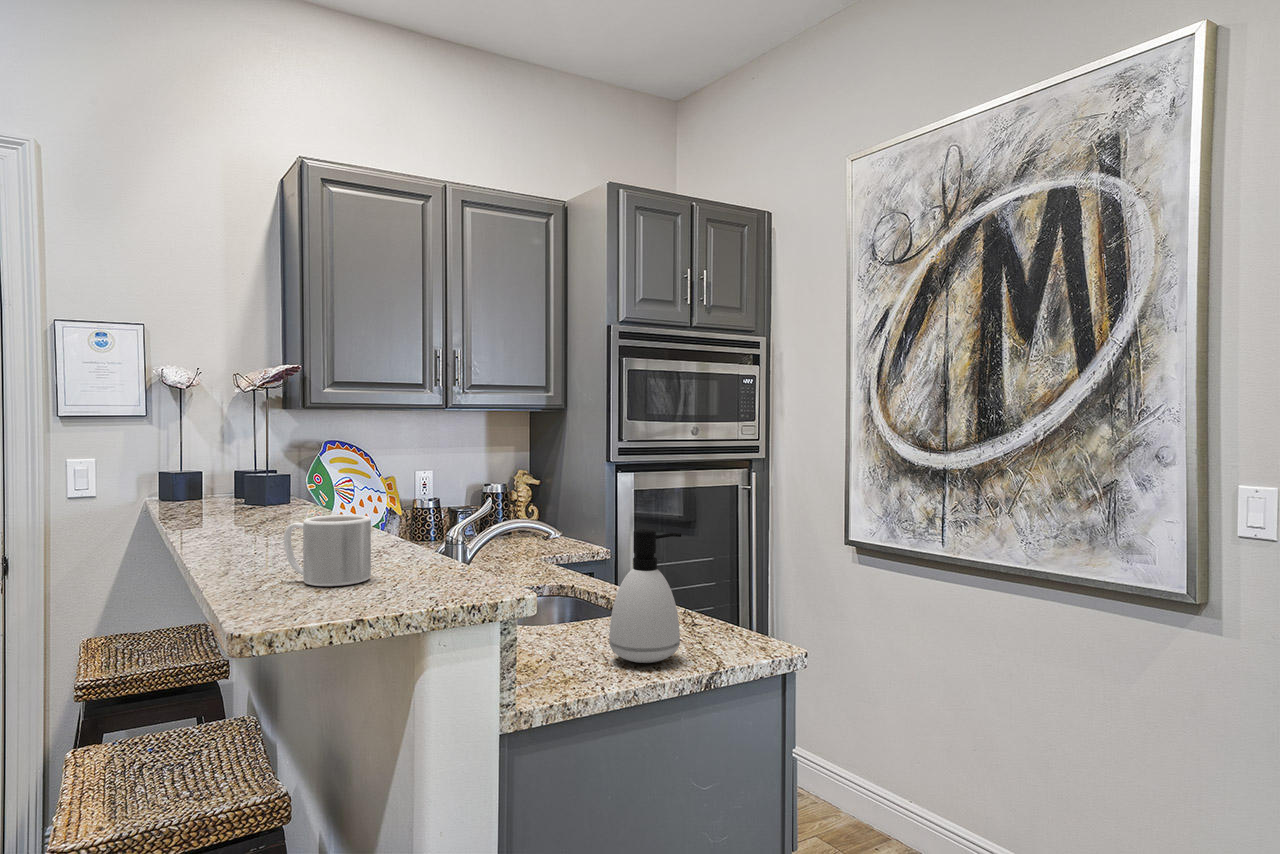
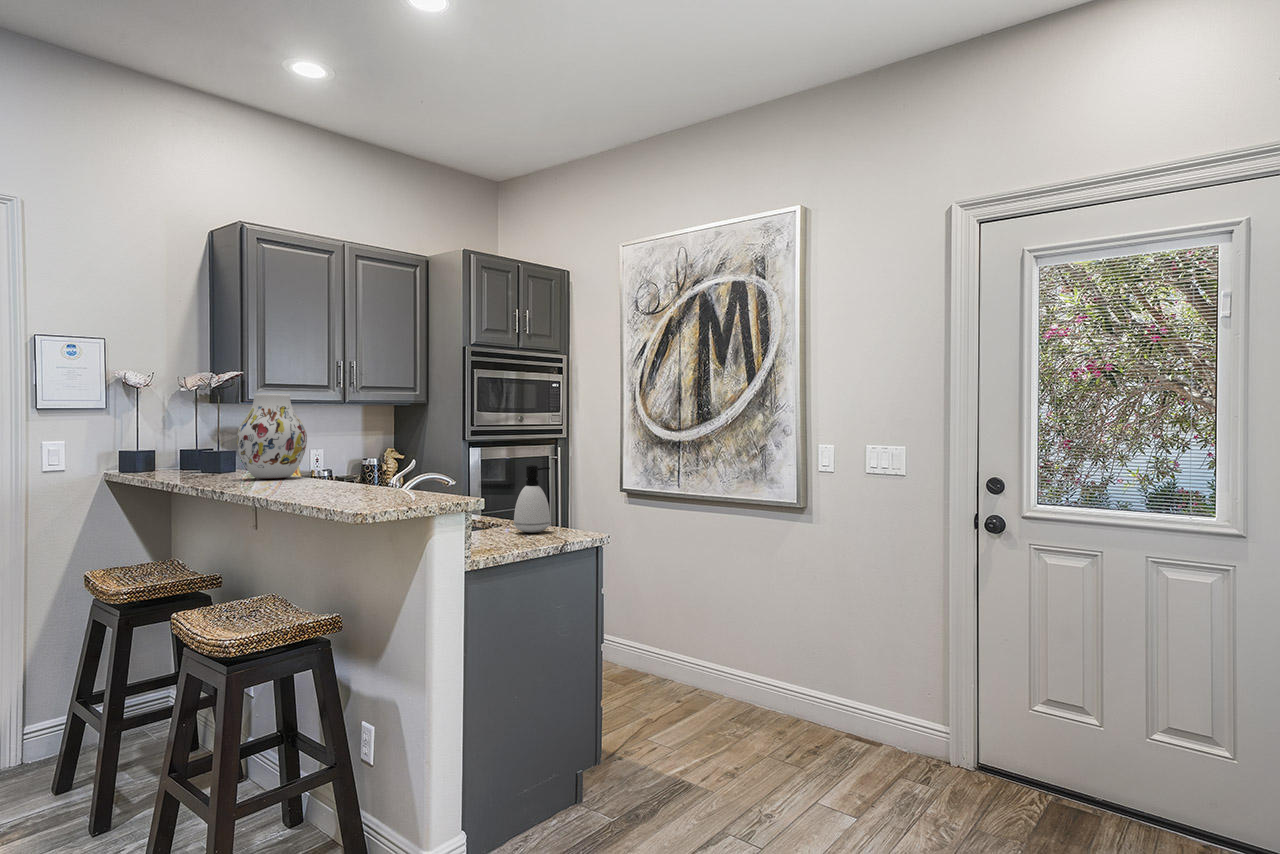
vase: none [223,394,330,526] -> present [237,393,307,479]
mug: present [284,515,371,586] -> none [360,457,405,490]

